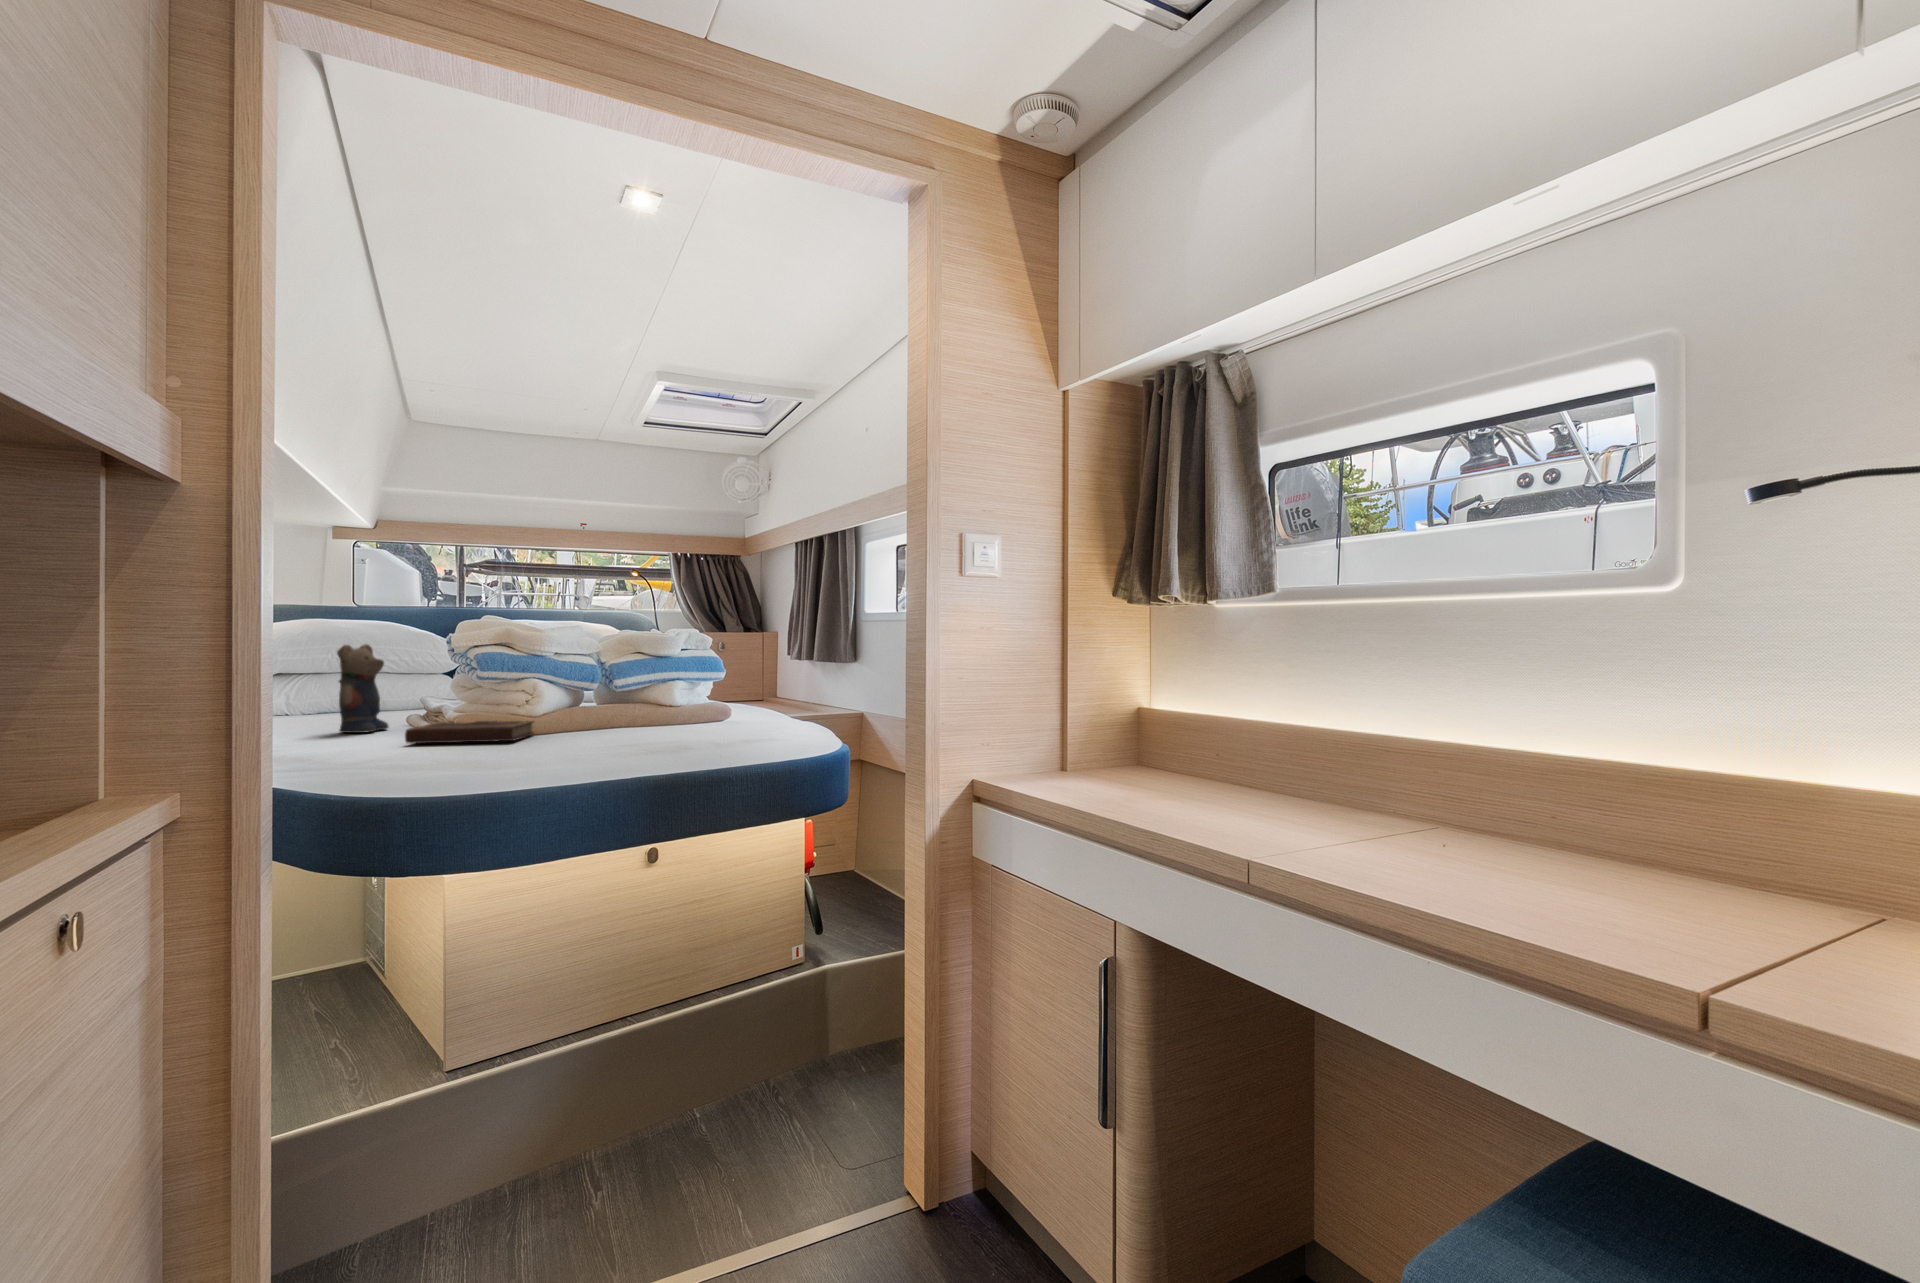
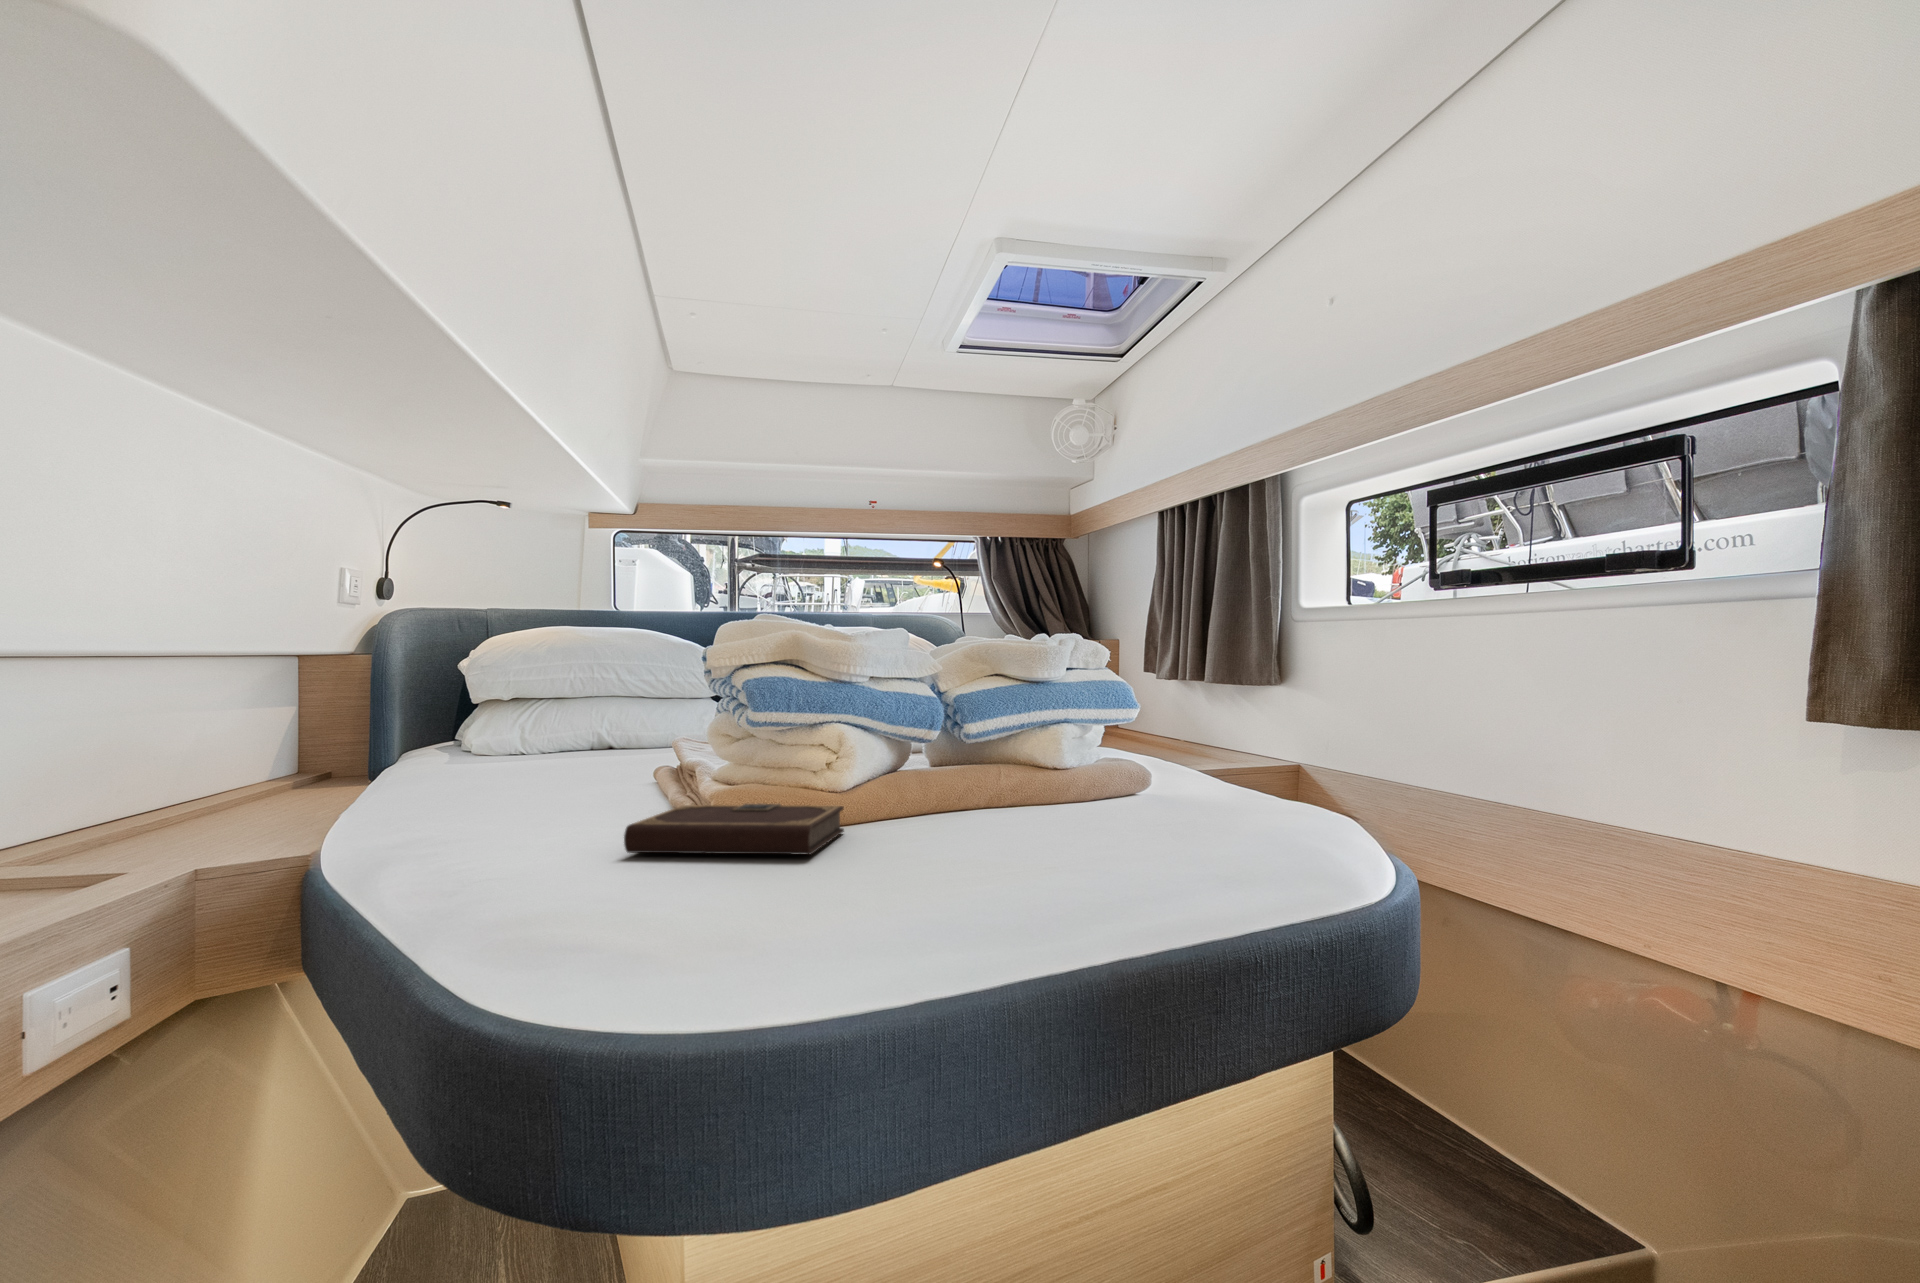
teddy bear: present [337,644,388,733] -> none [539,664,618,814]

